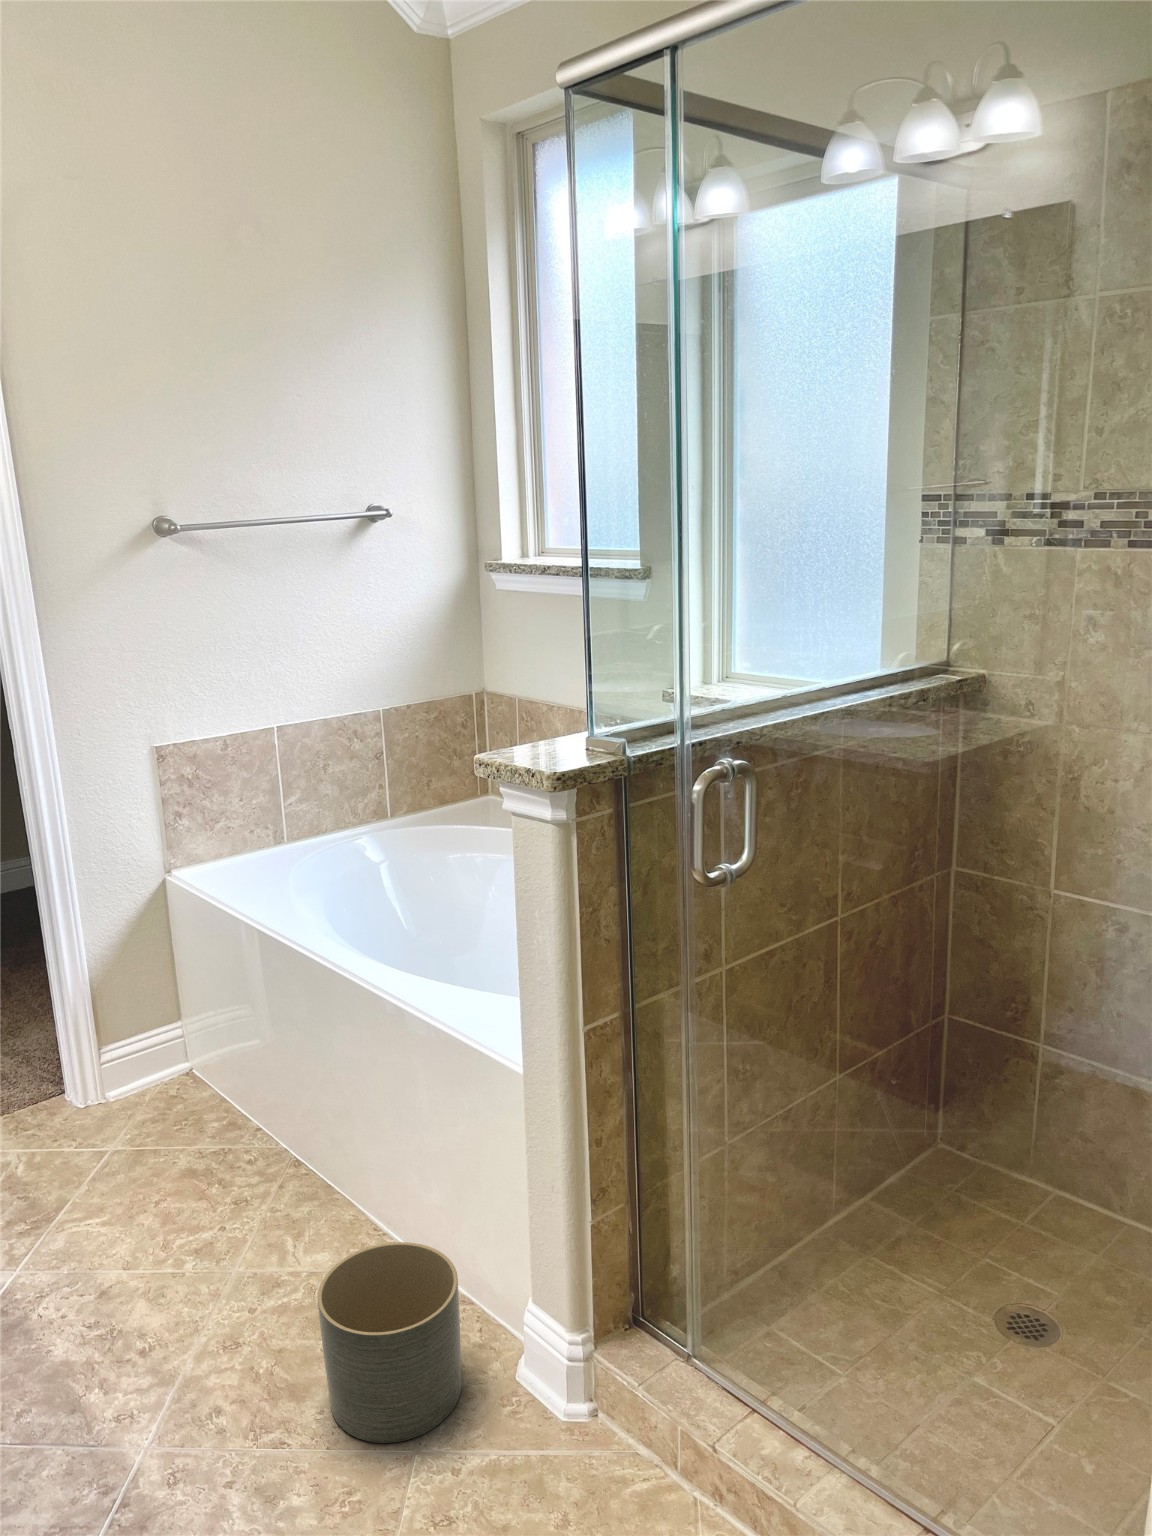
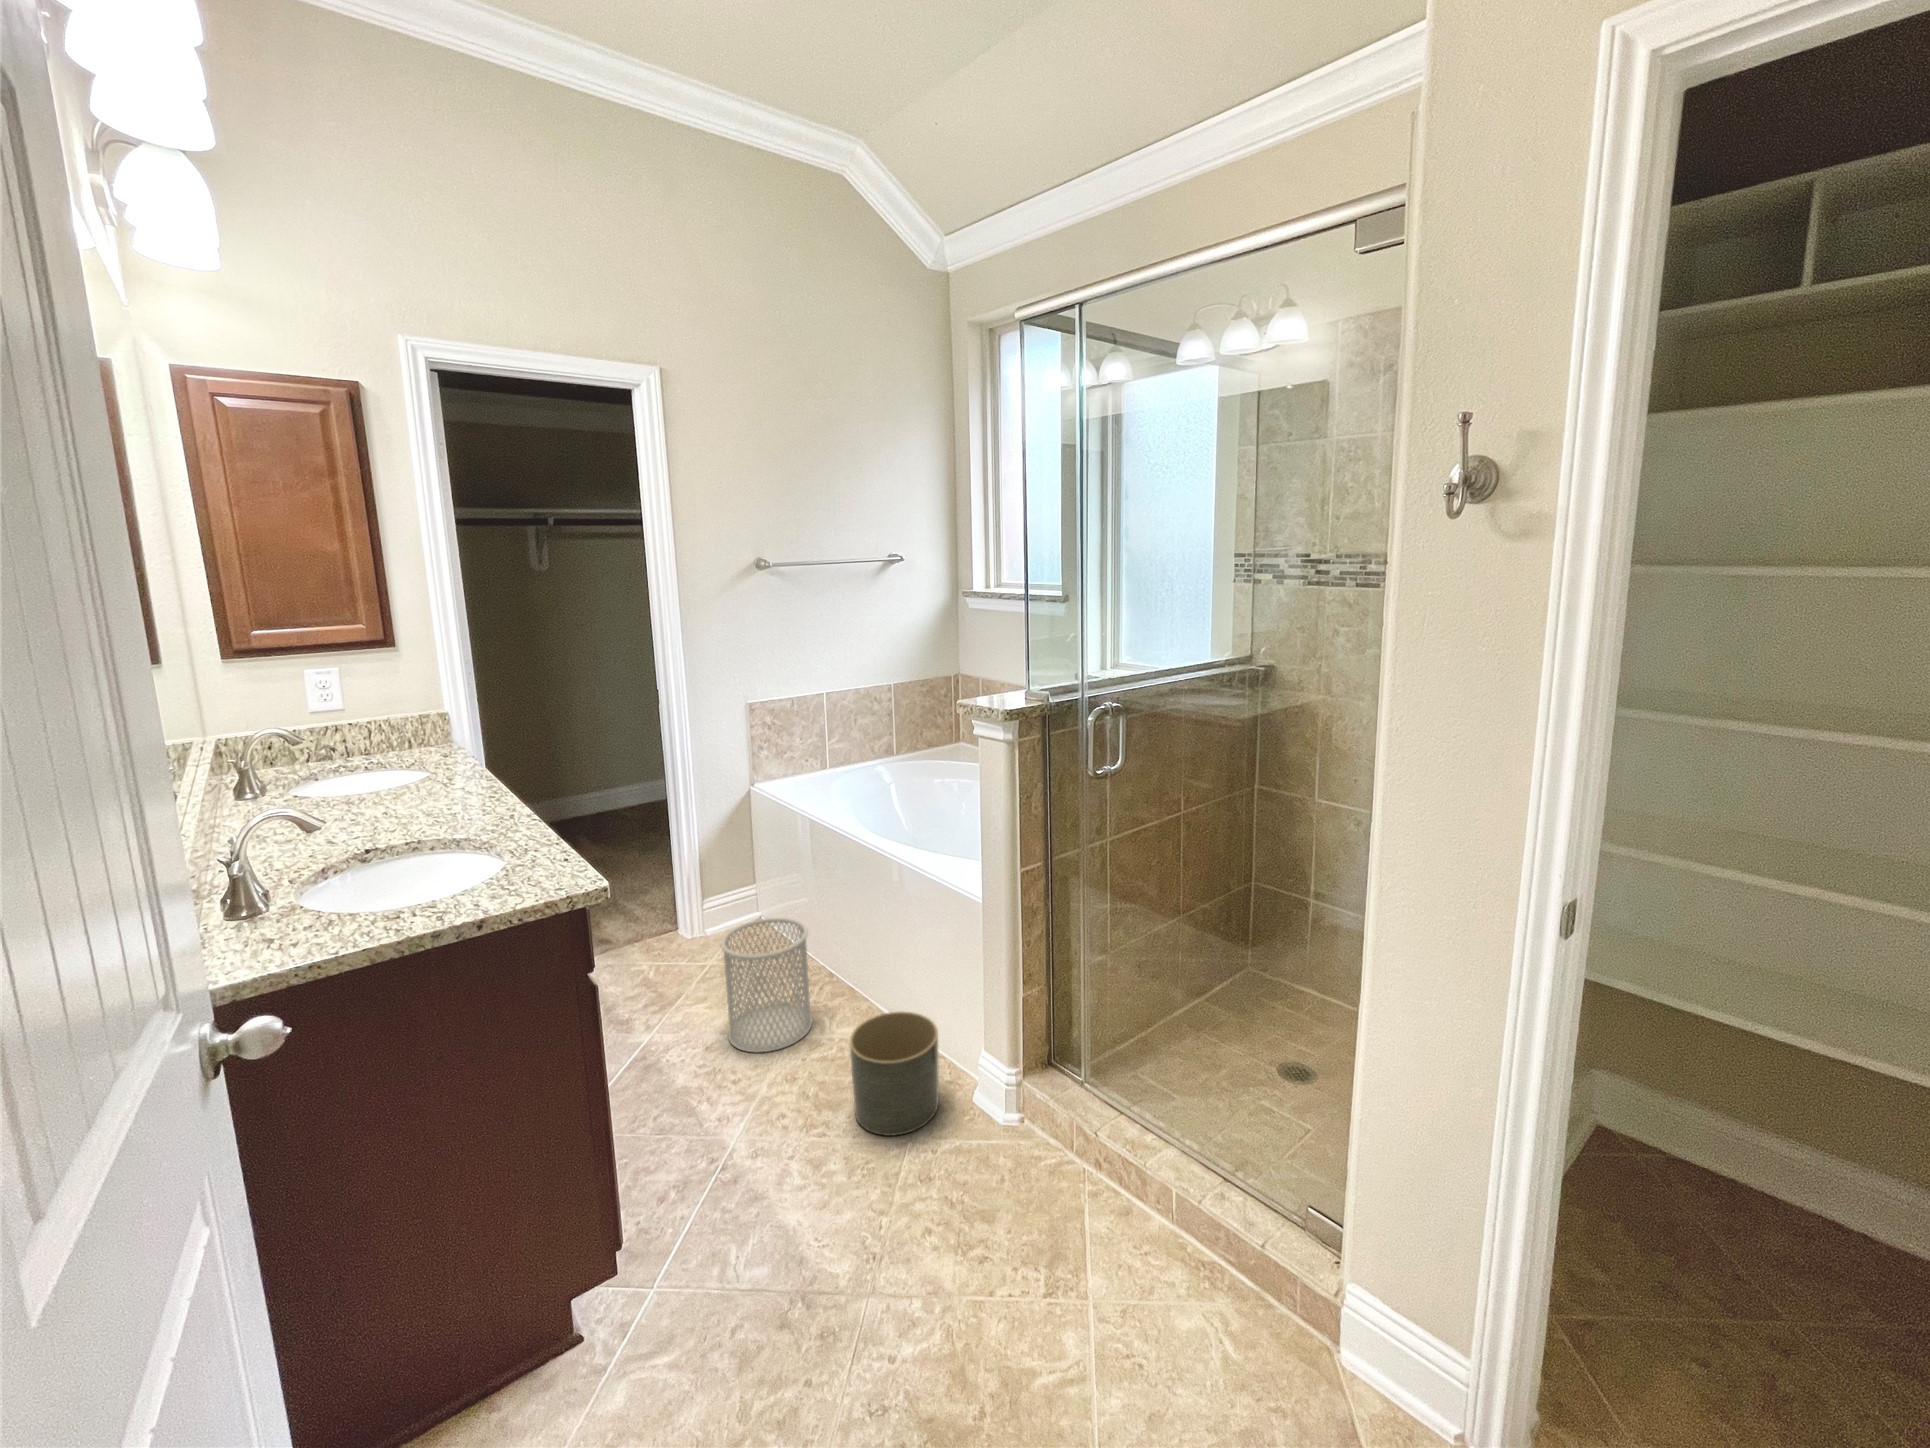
wastebasket: none [116,1087,266,1299] -> present [721,918,813,1053]

